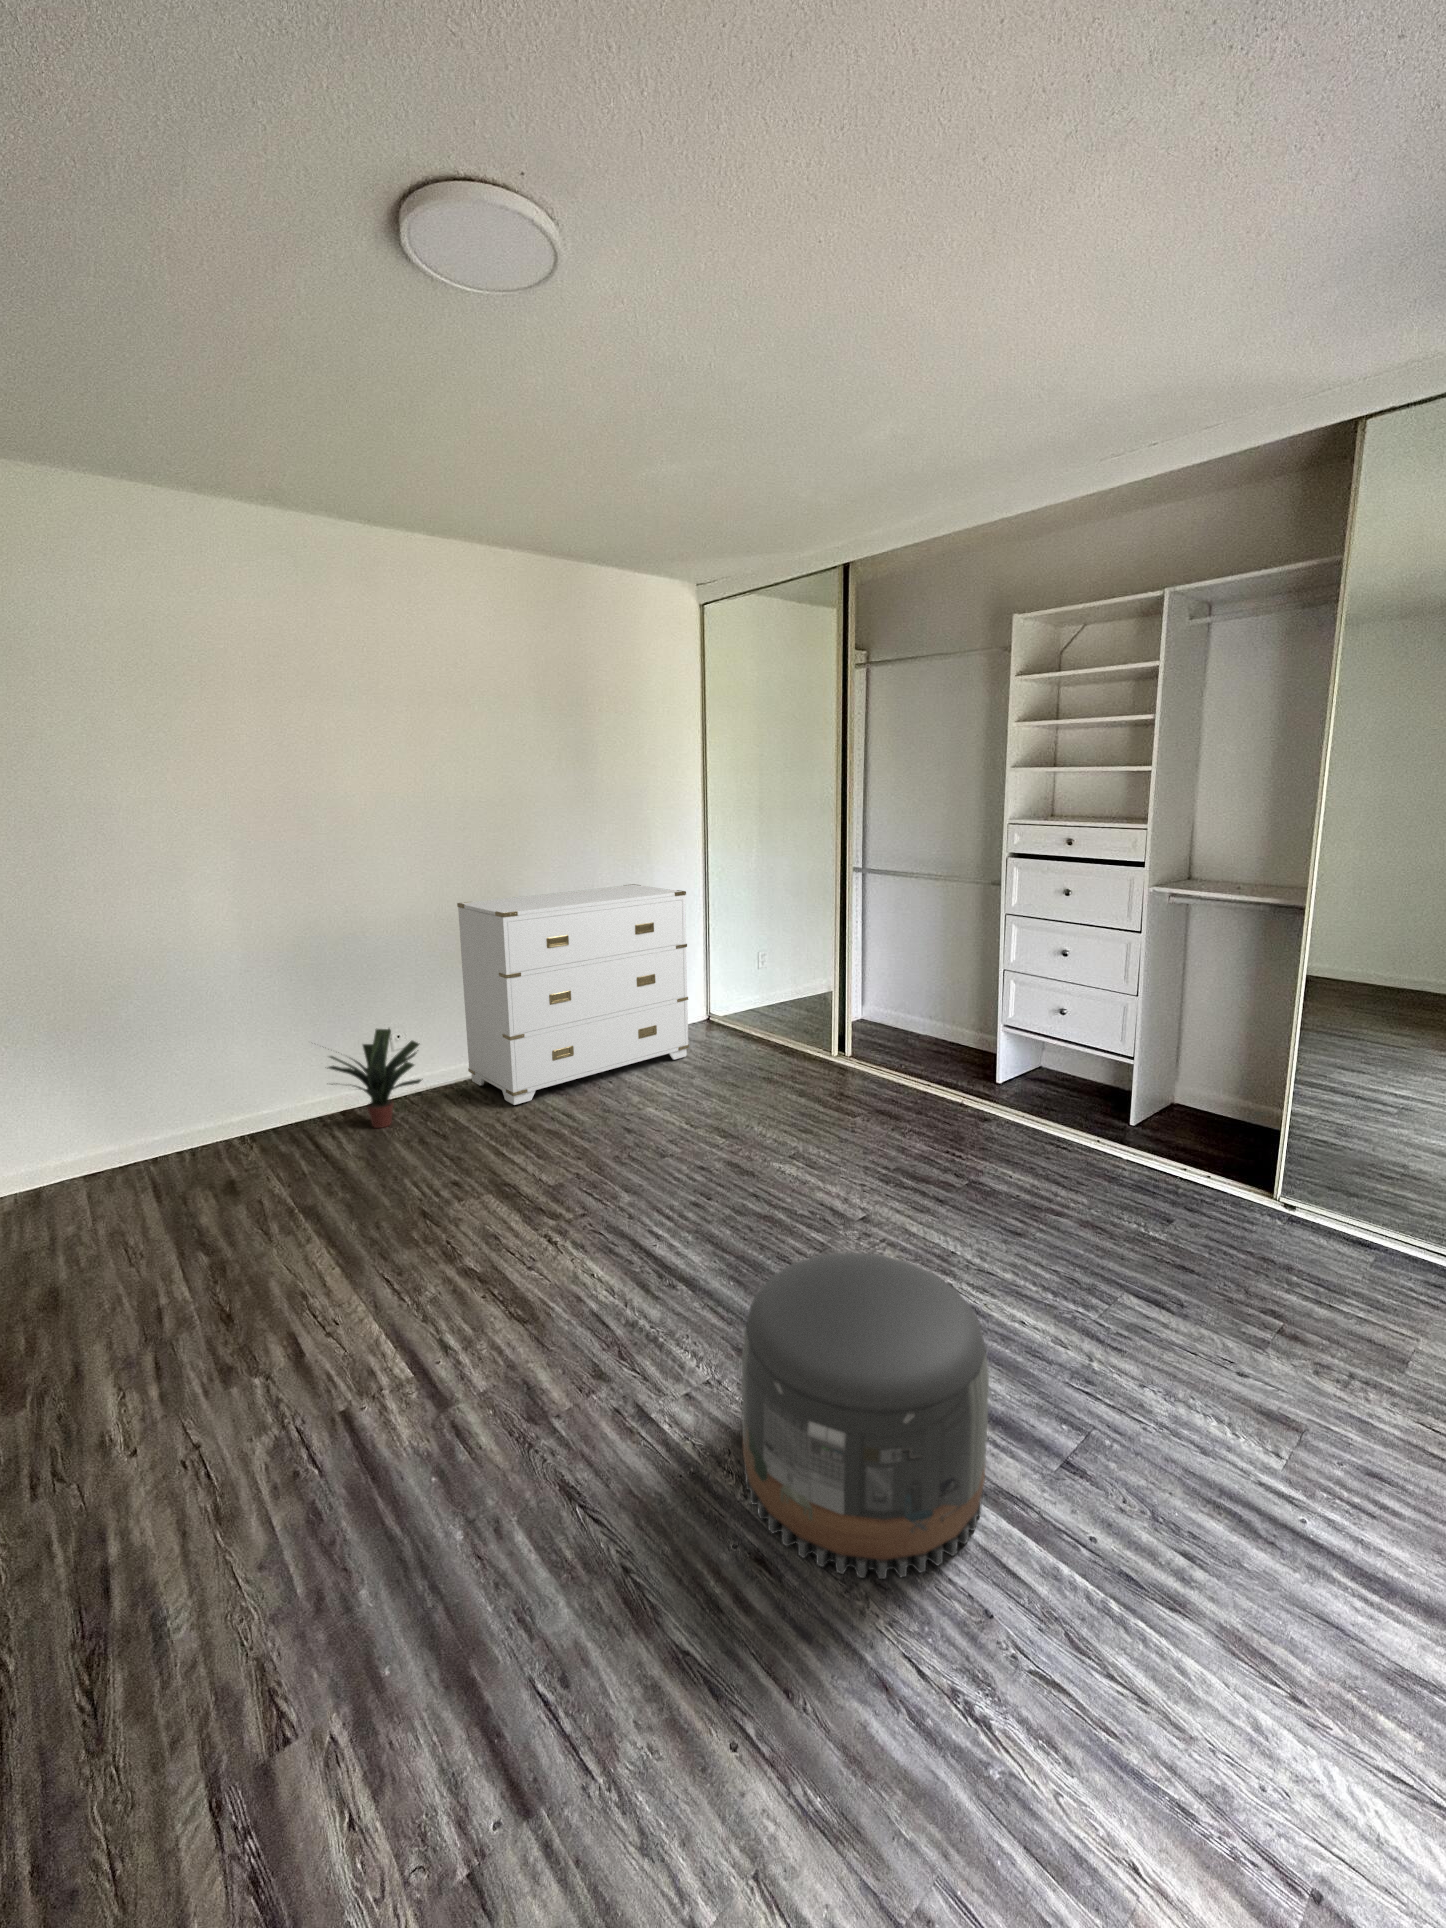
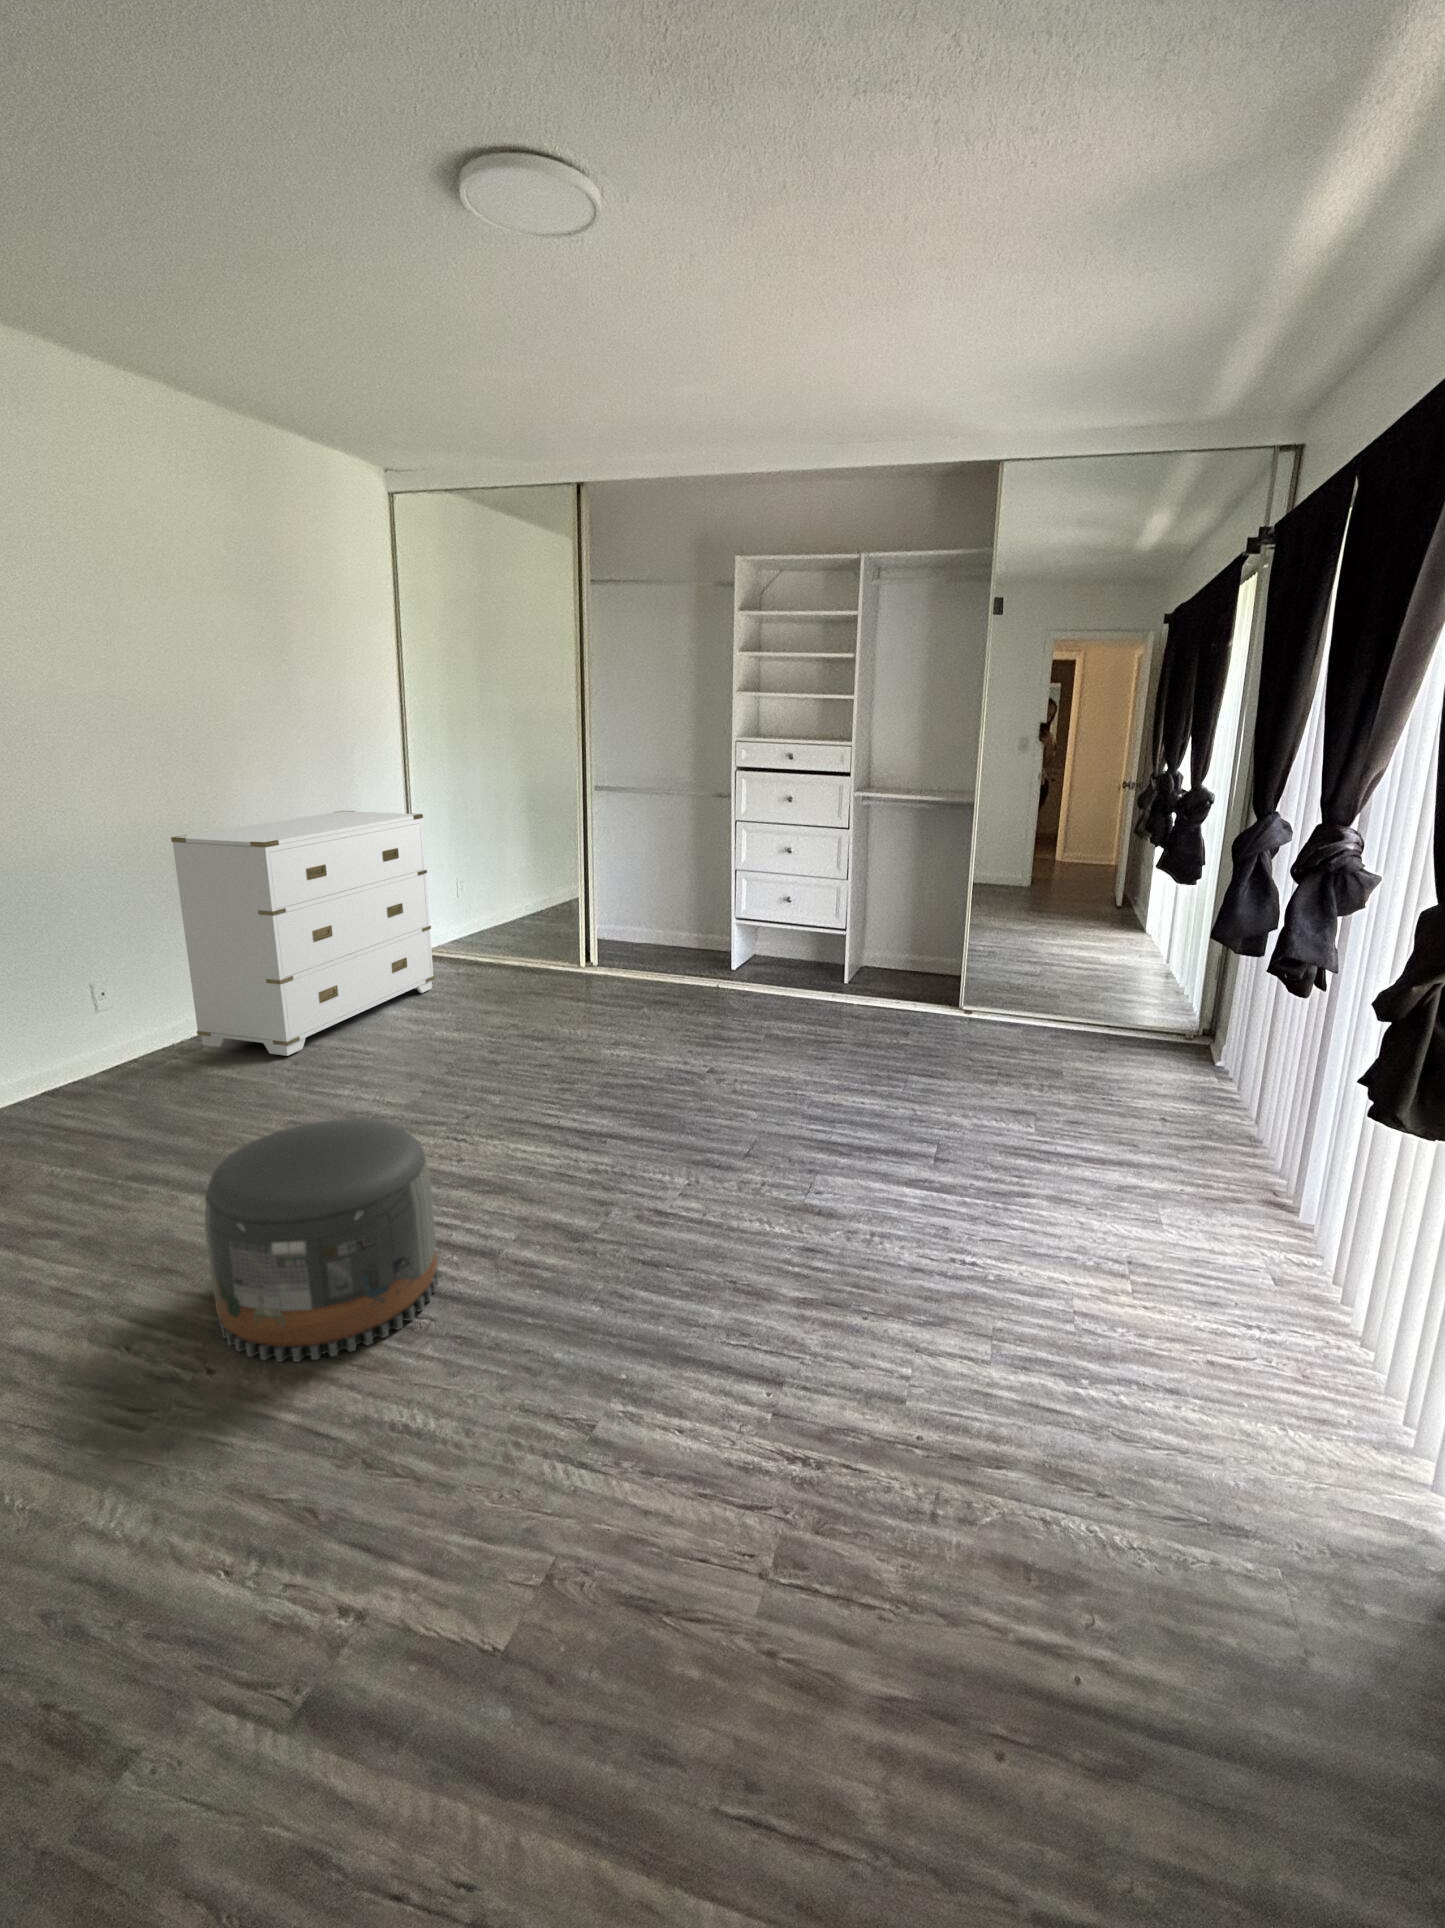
potted plant: present [327,1029,421,1128] -> none [41,991,193,1105]
pouf: present [742,1252,989,1579] -> present [205,1119,438,1362]

